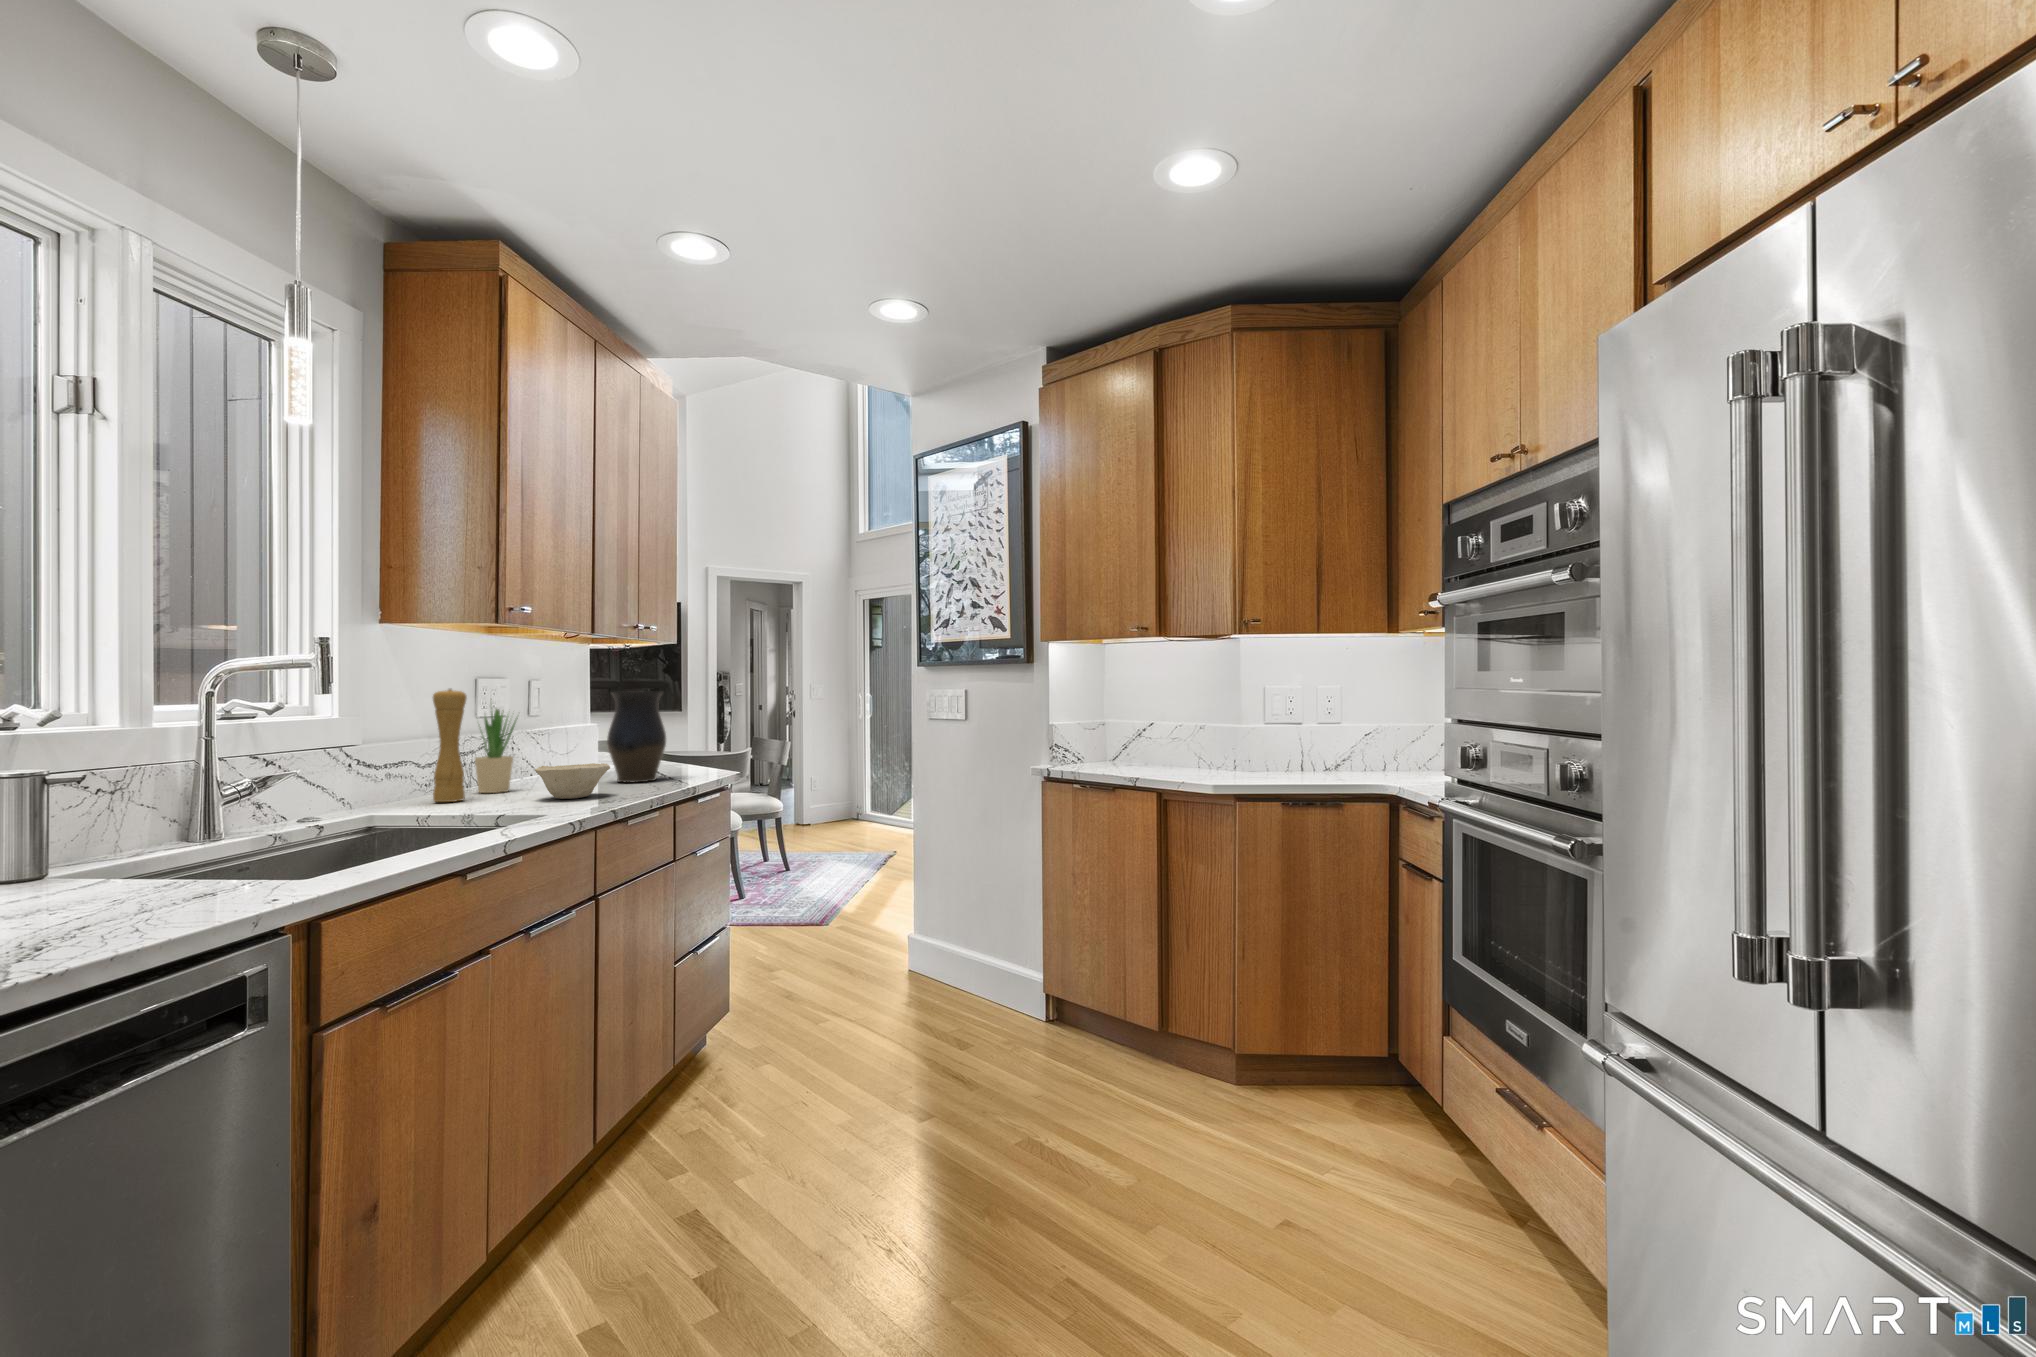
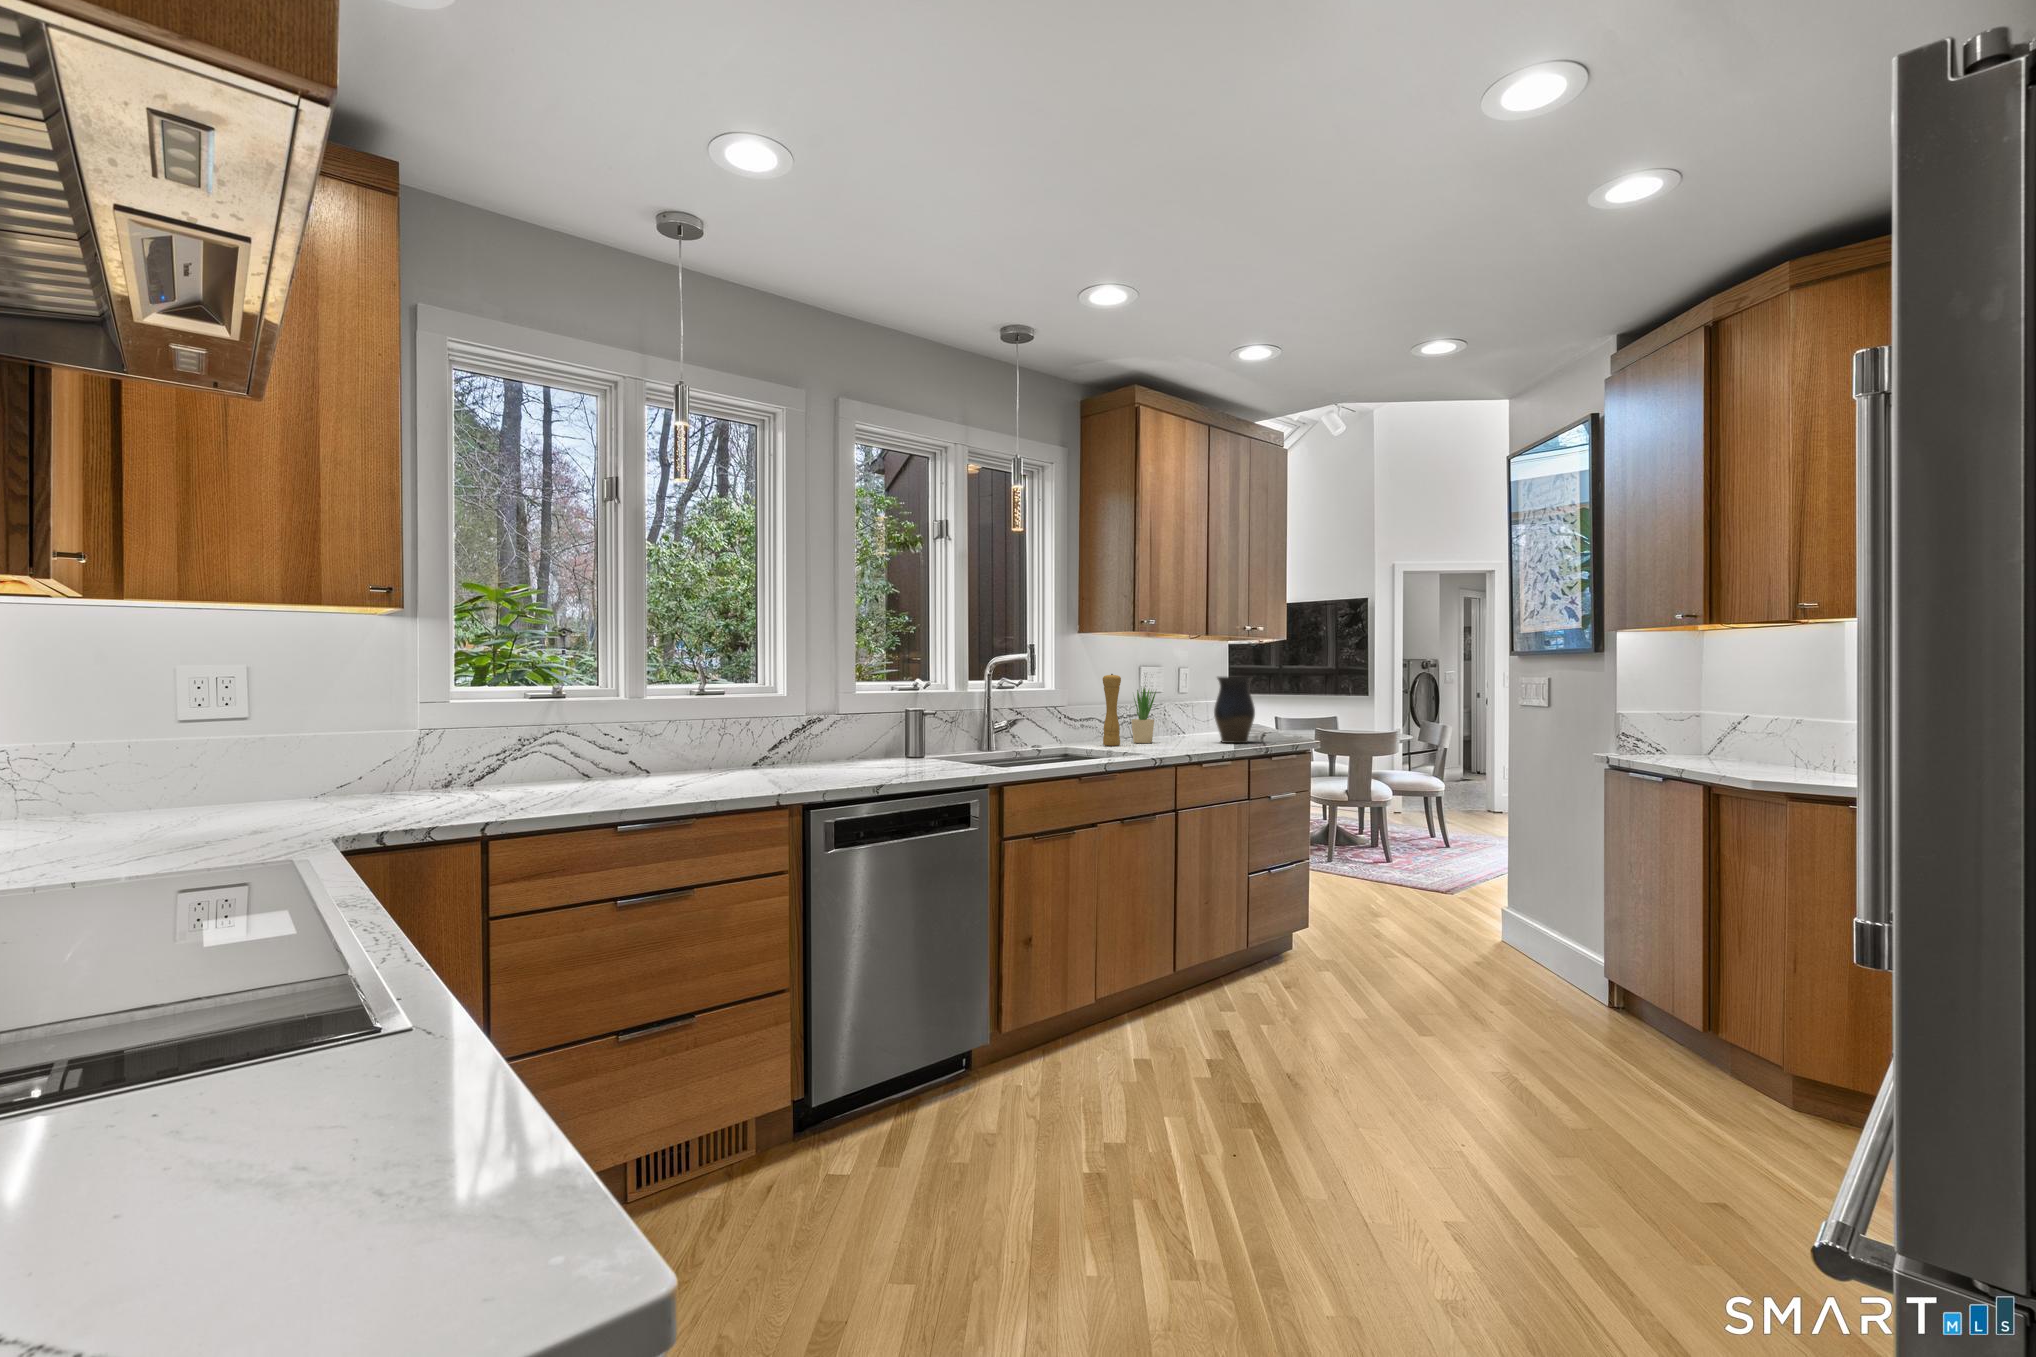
bowl: present [535,763,610,799] -> none [1153,726,1200,748]

